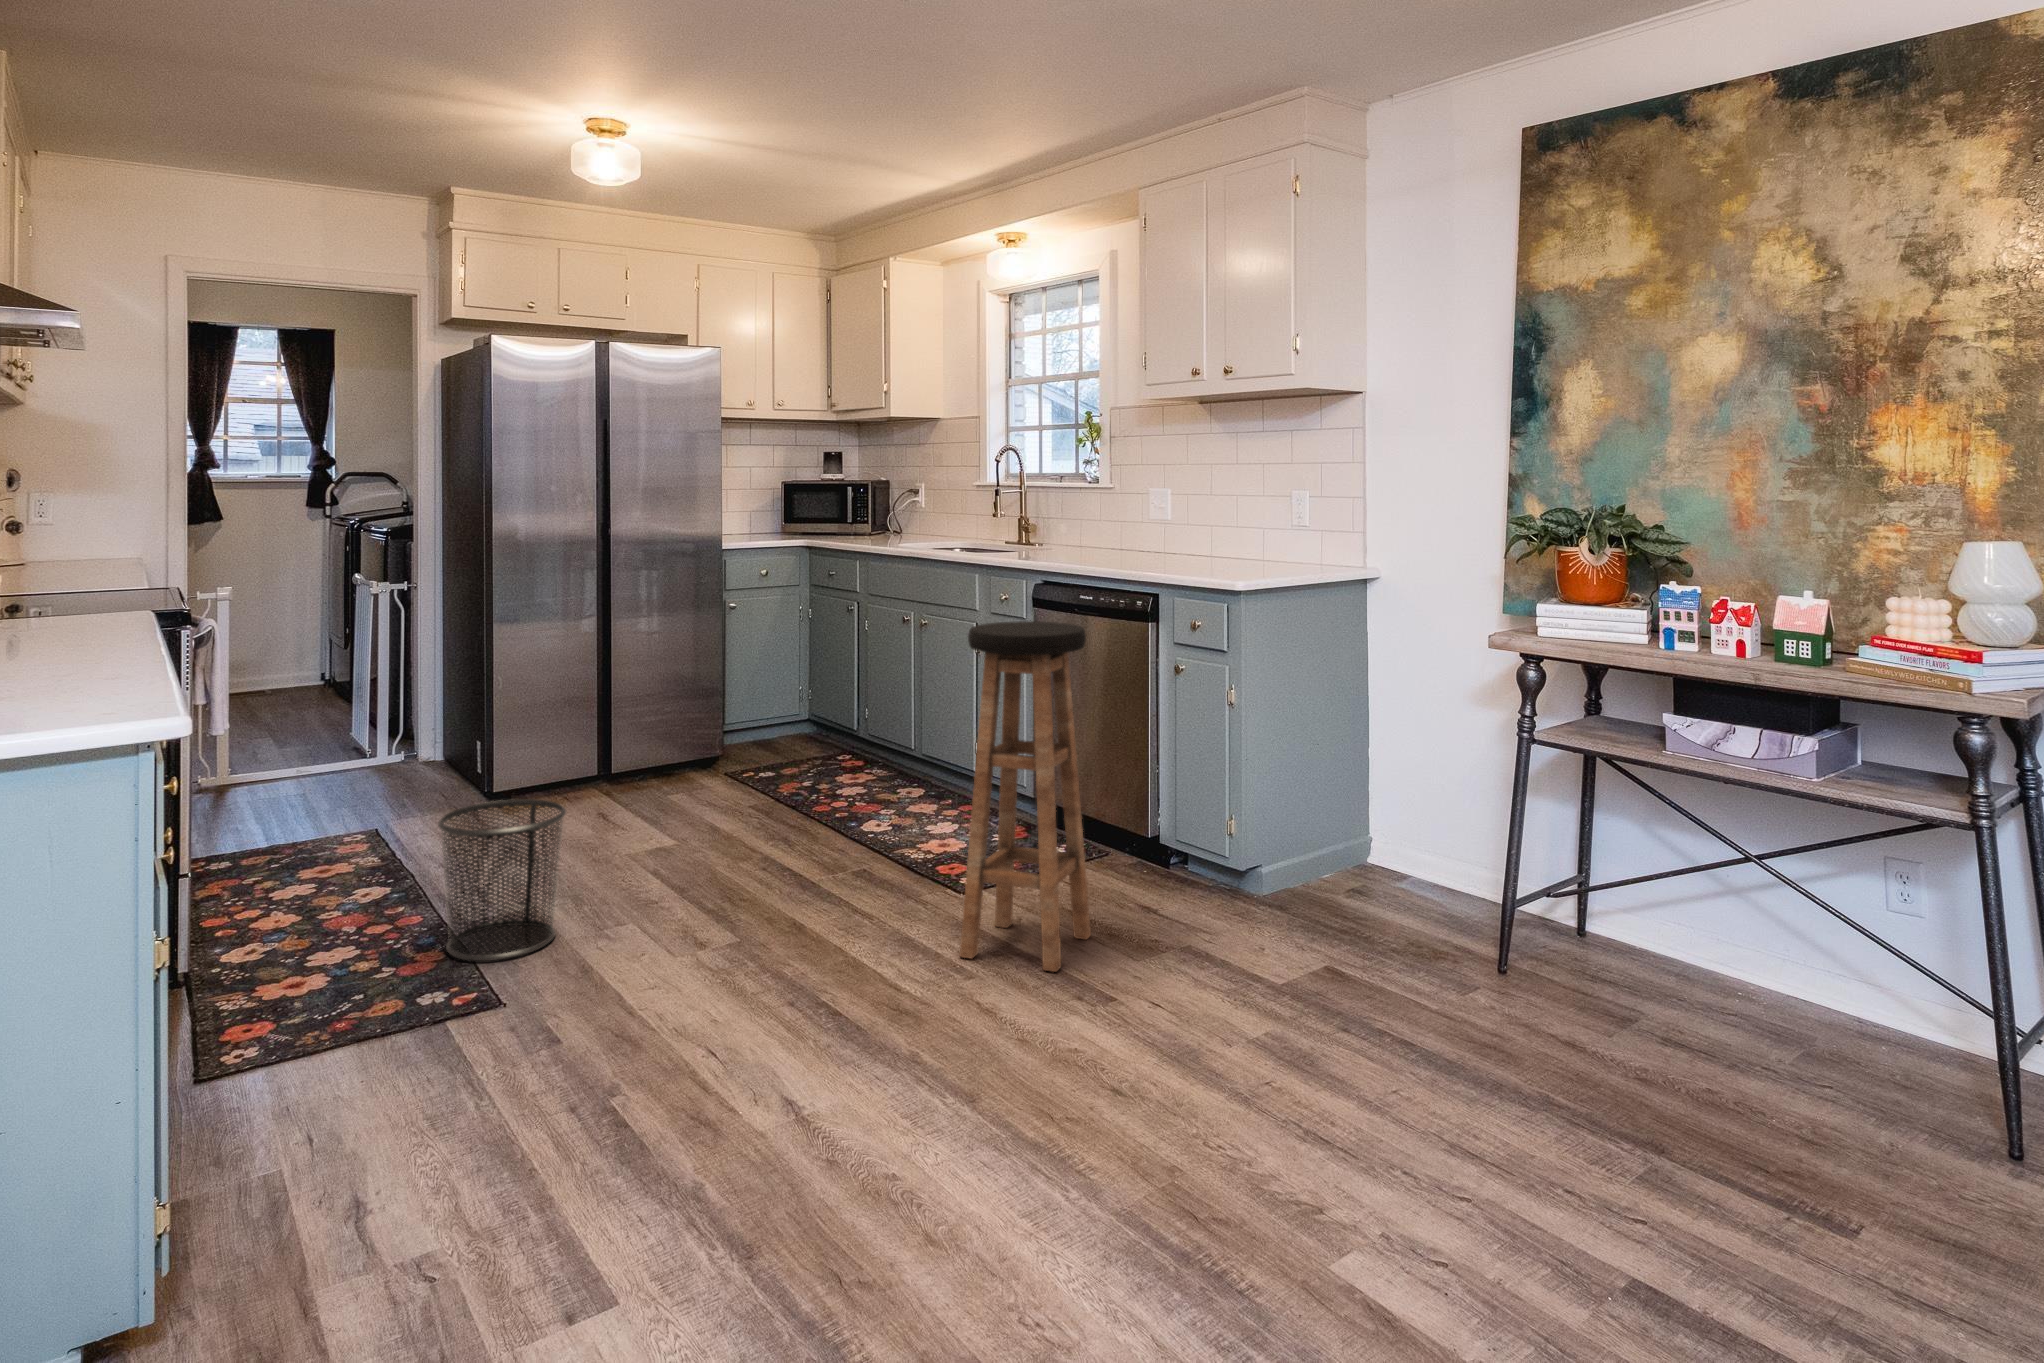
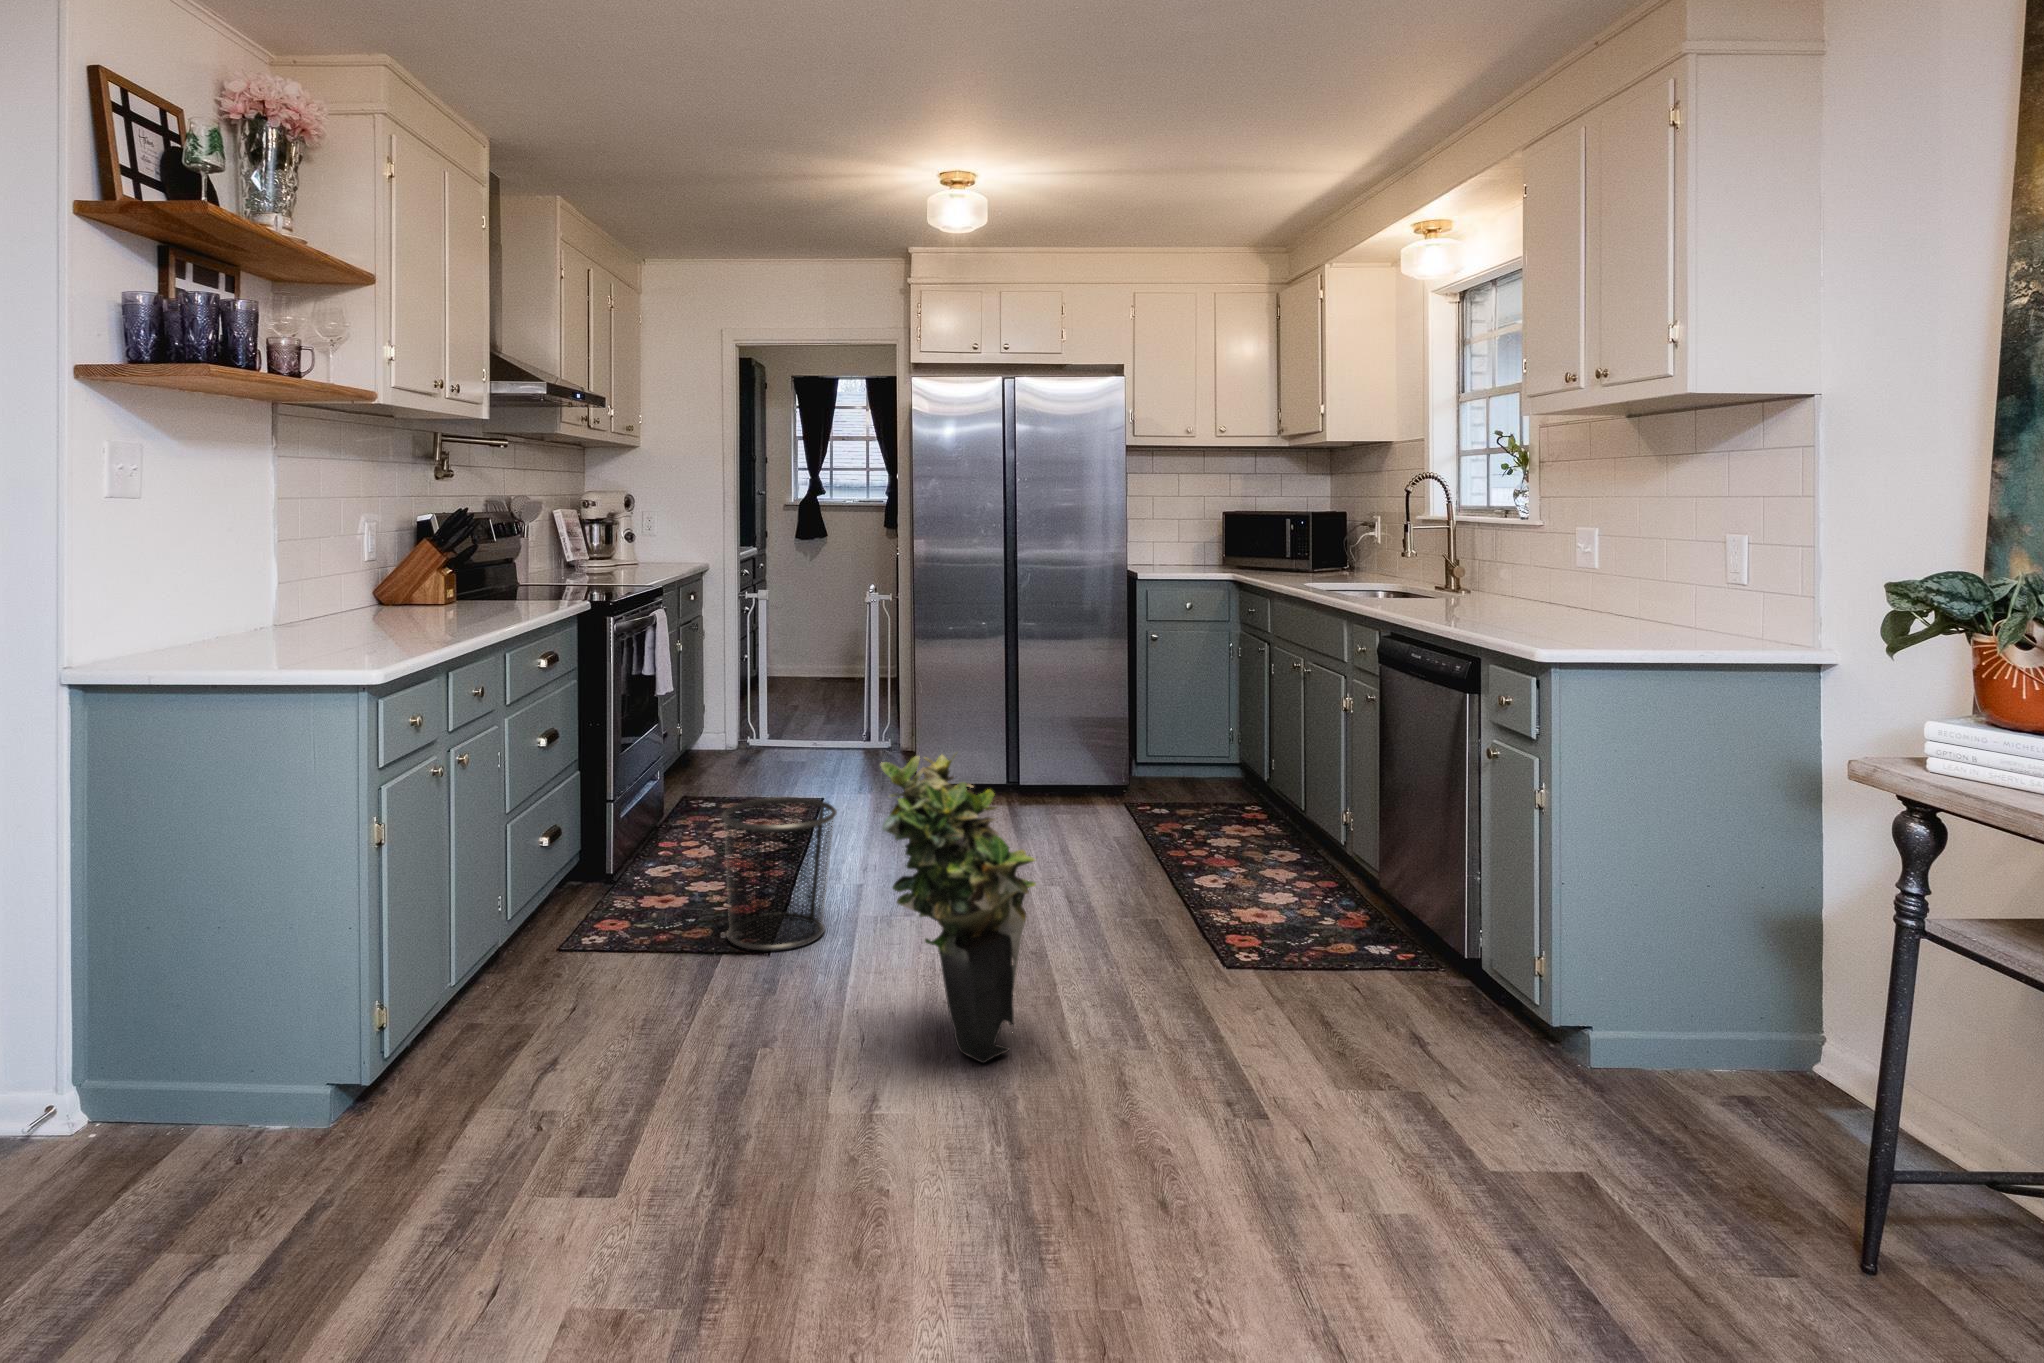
bar stool: present [960,621,1091,972] -> none [1149,672,1324,1111]
potted plant: none [700,720,861,992] -> present [881,755,1036,1063]

